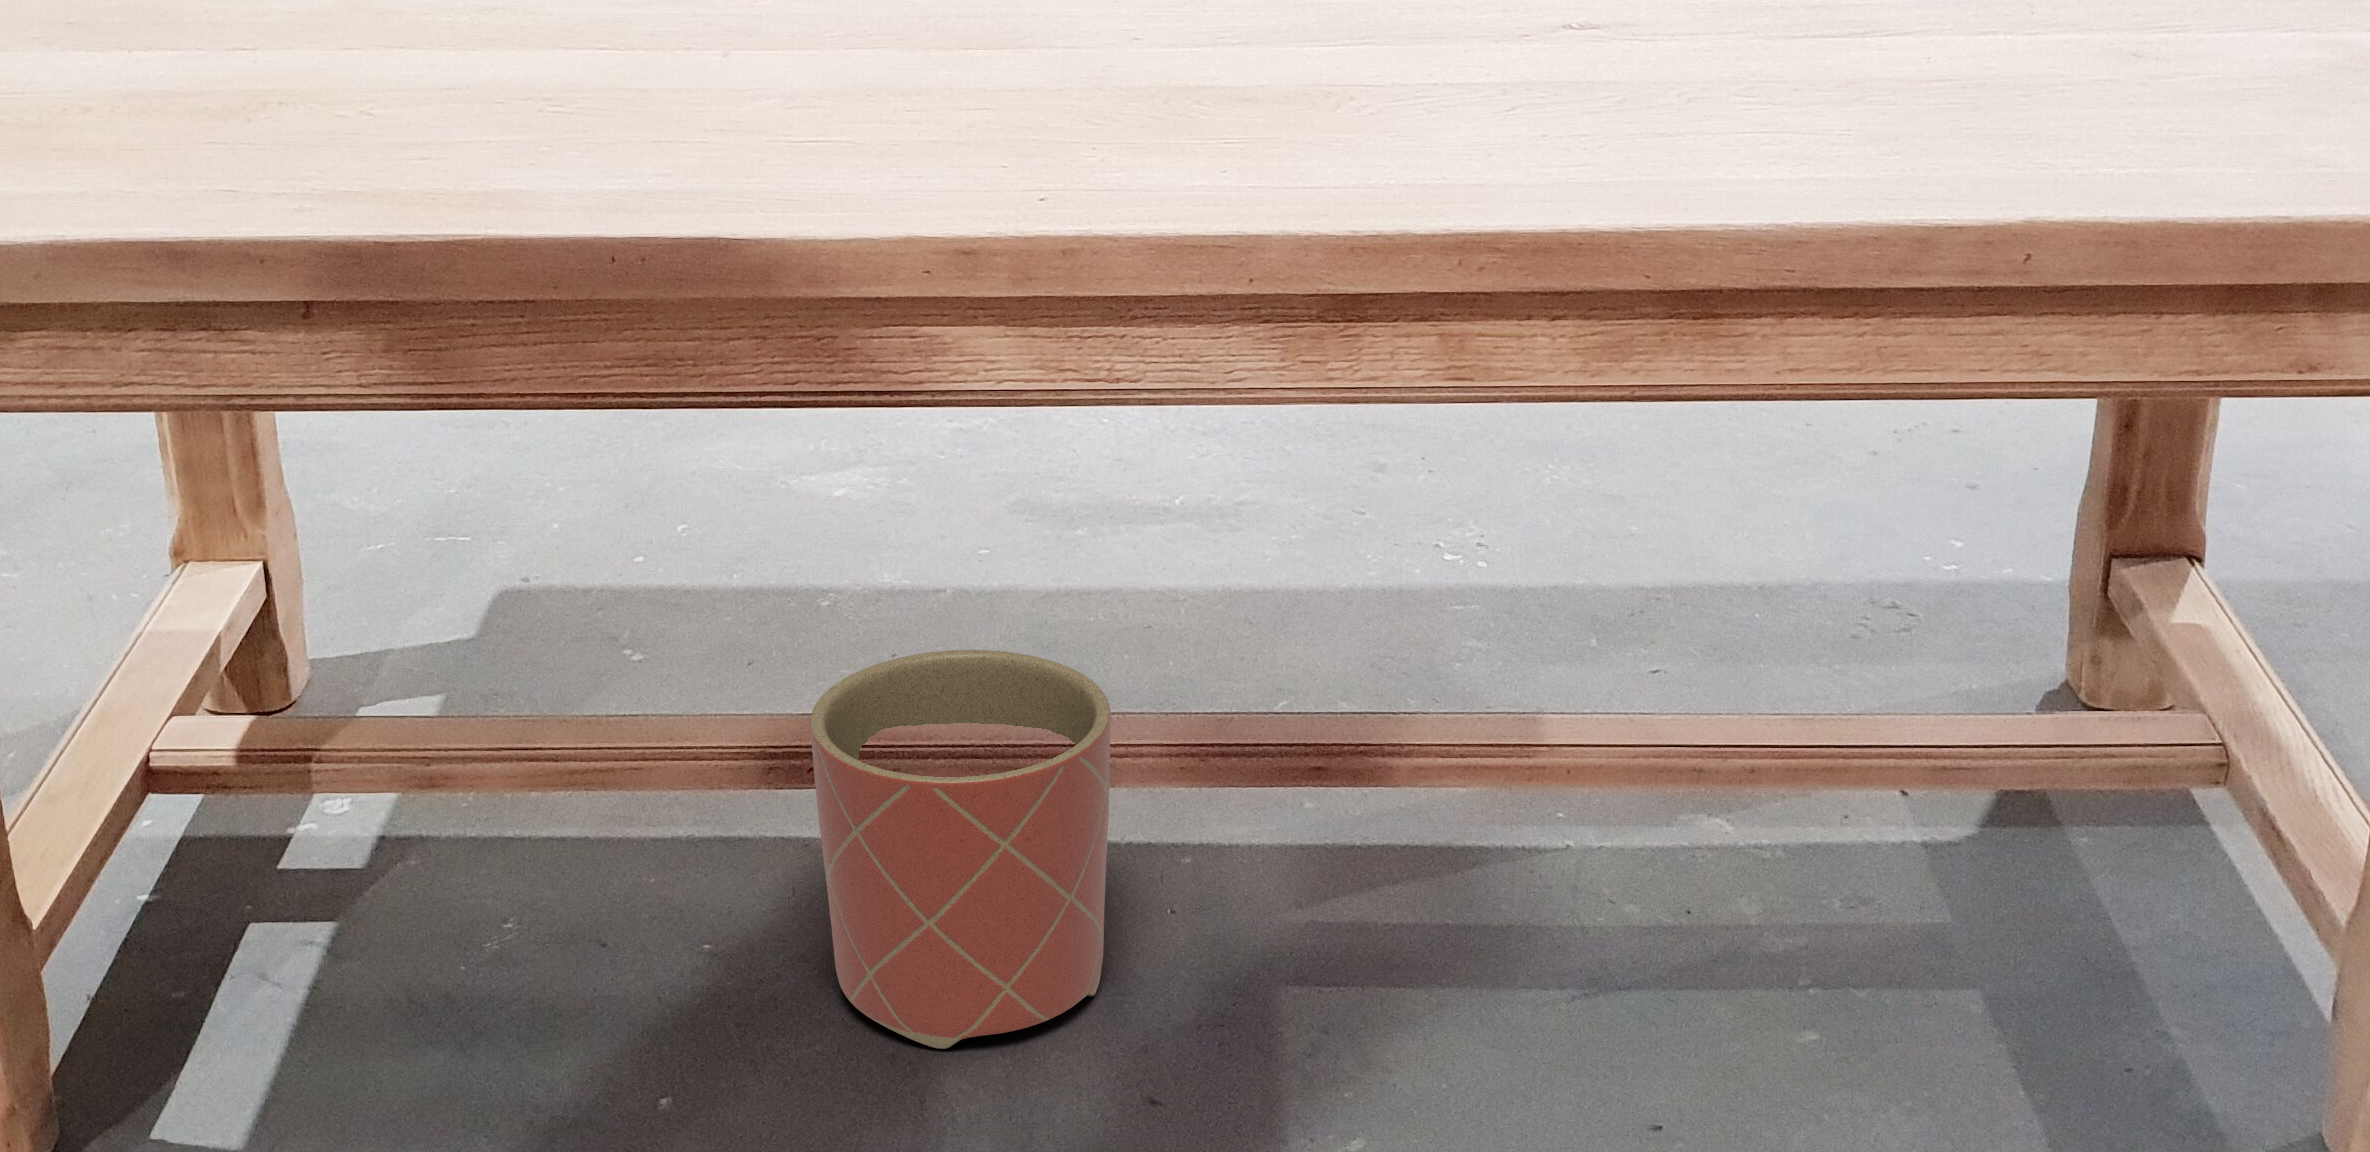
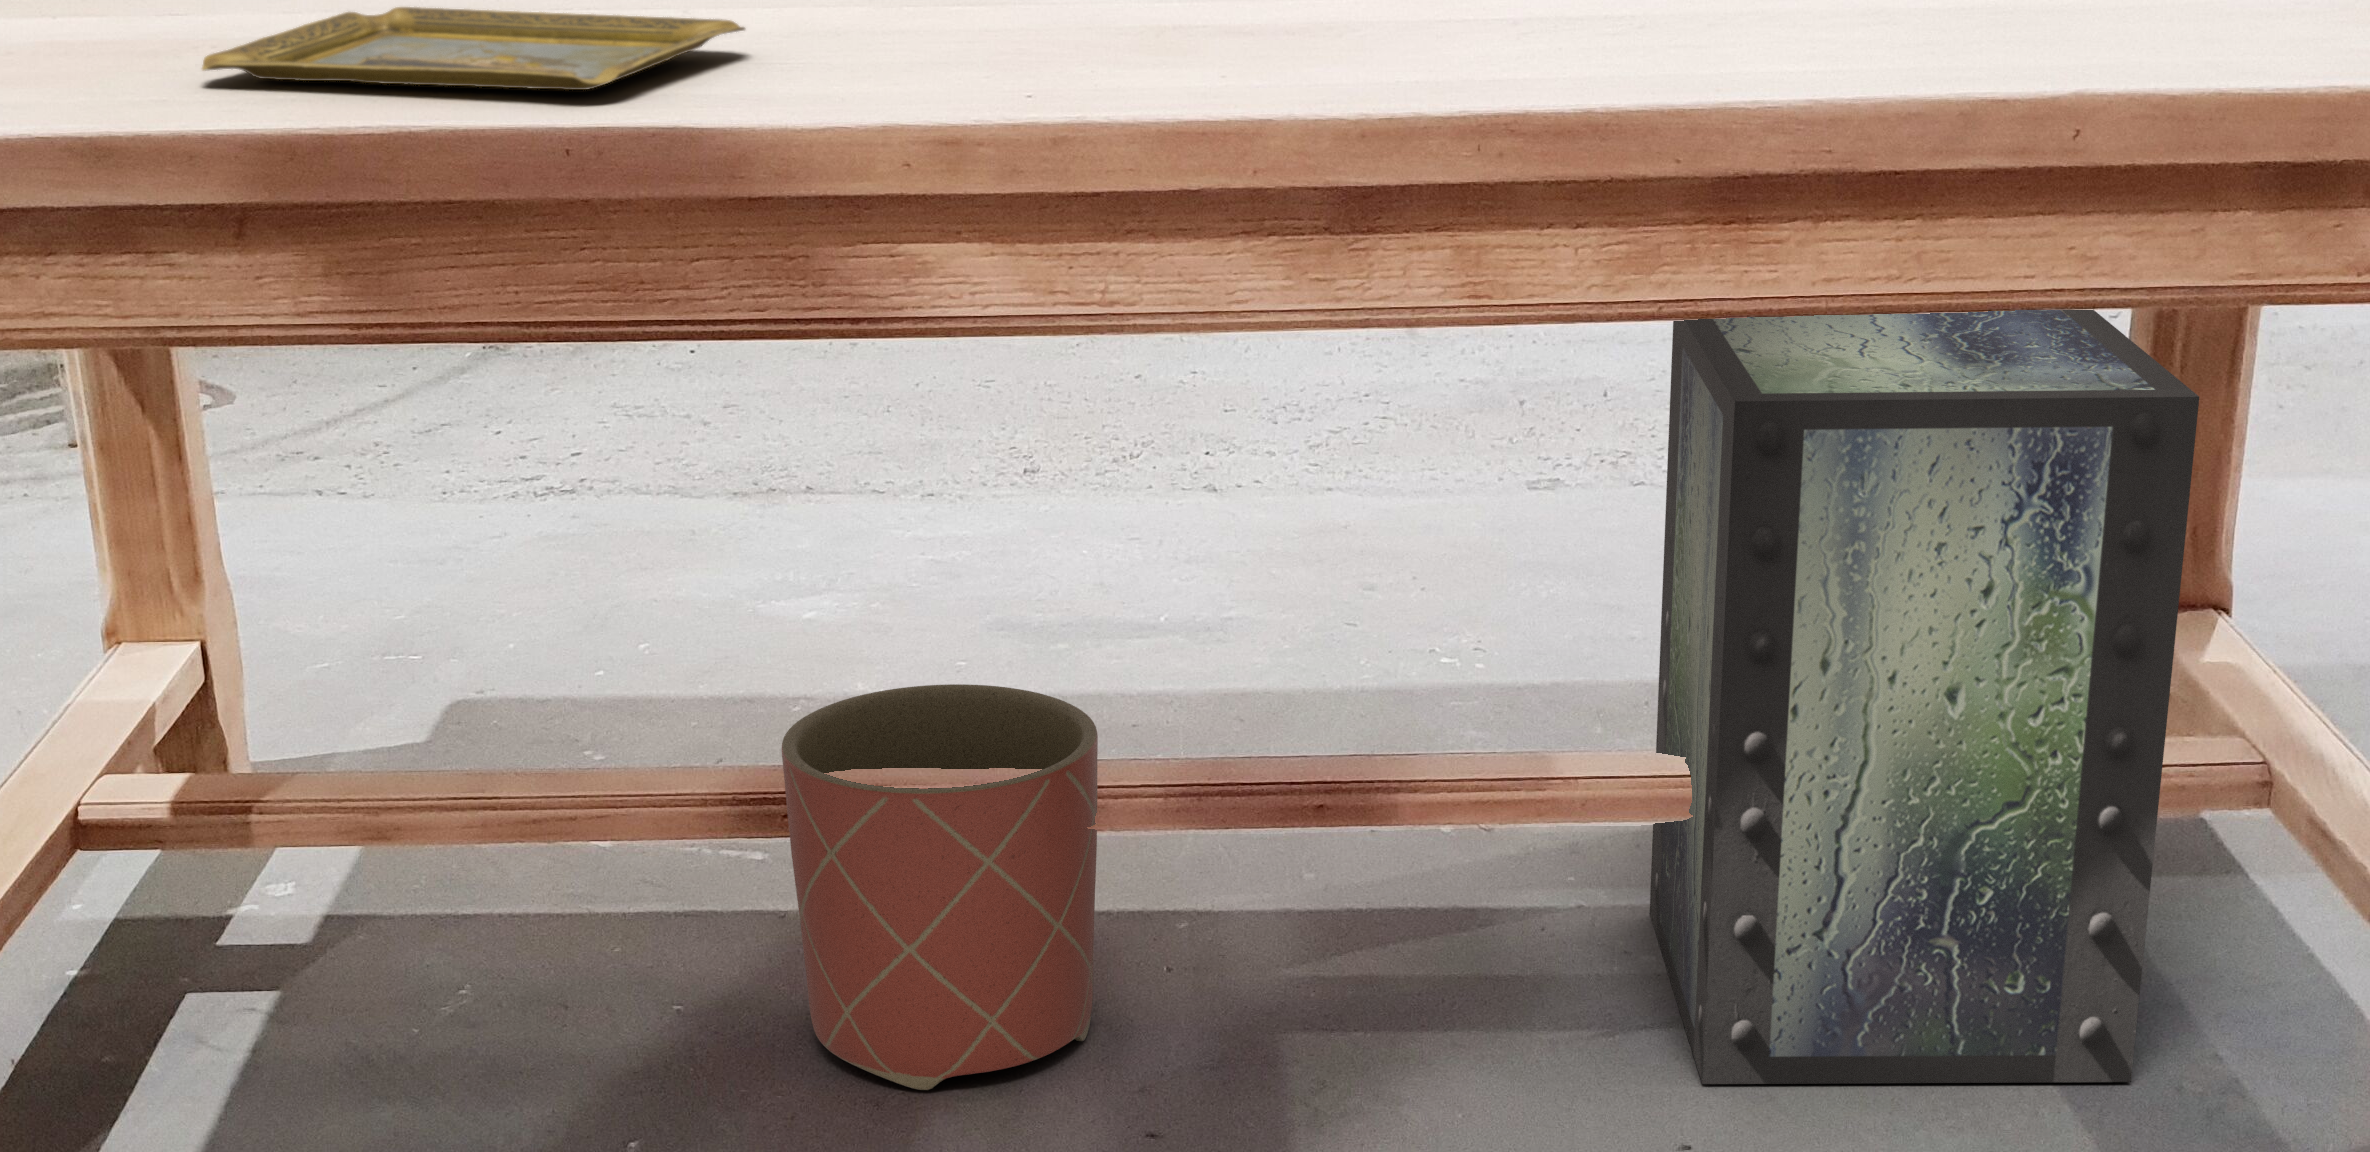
tray: none [264,49,781,175] -> present [202,7,745,90]
storage box: none [1639,295,2177,1065] -> present [1649,310,2199,1084]

